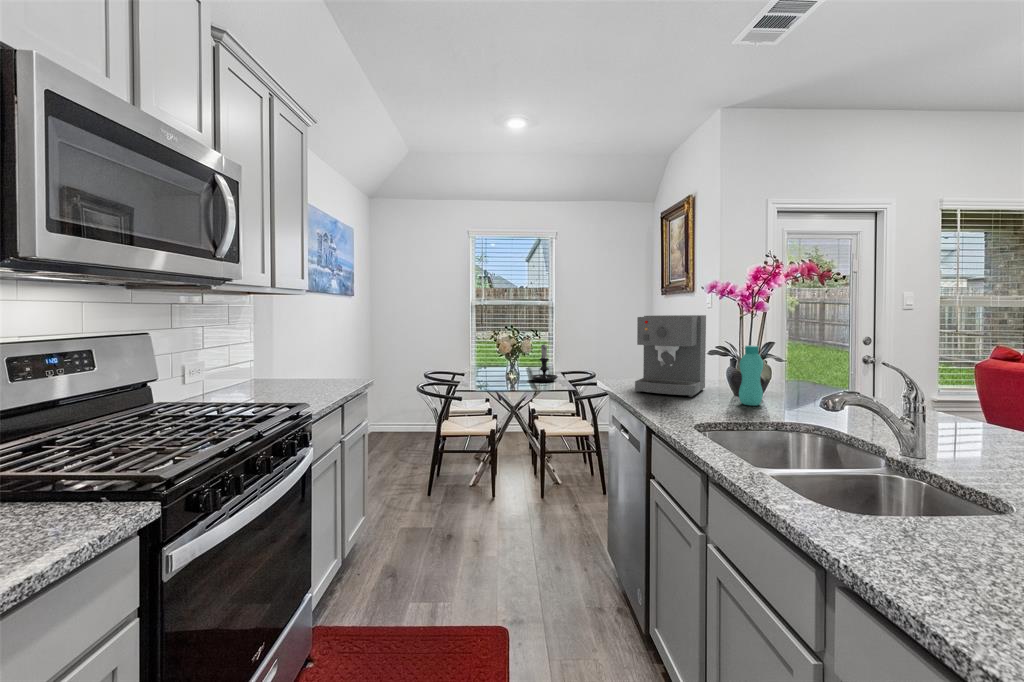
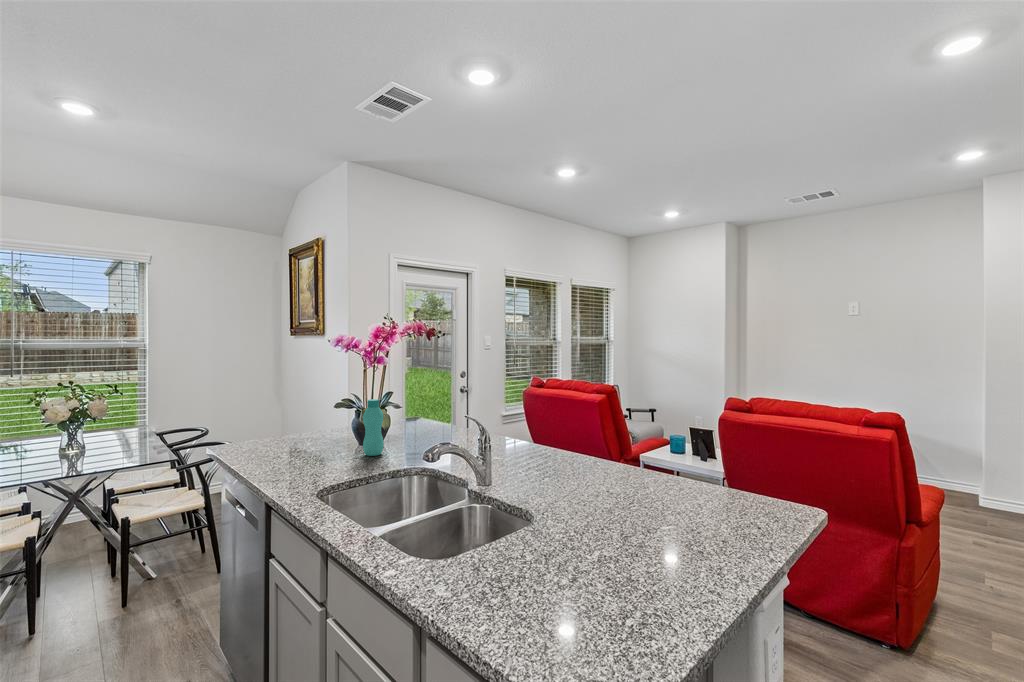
coffee maker: present [635,315,706,397] -> none [256,369,333,457]
candle holder: present [531,345,558,382] -> none [106,399,151,452]

